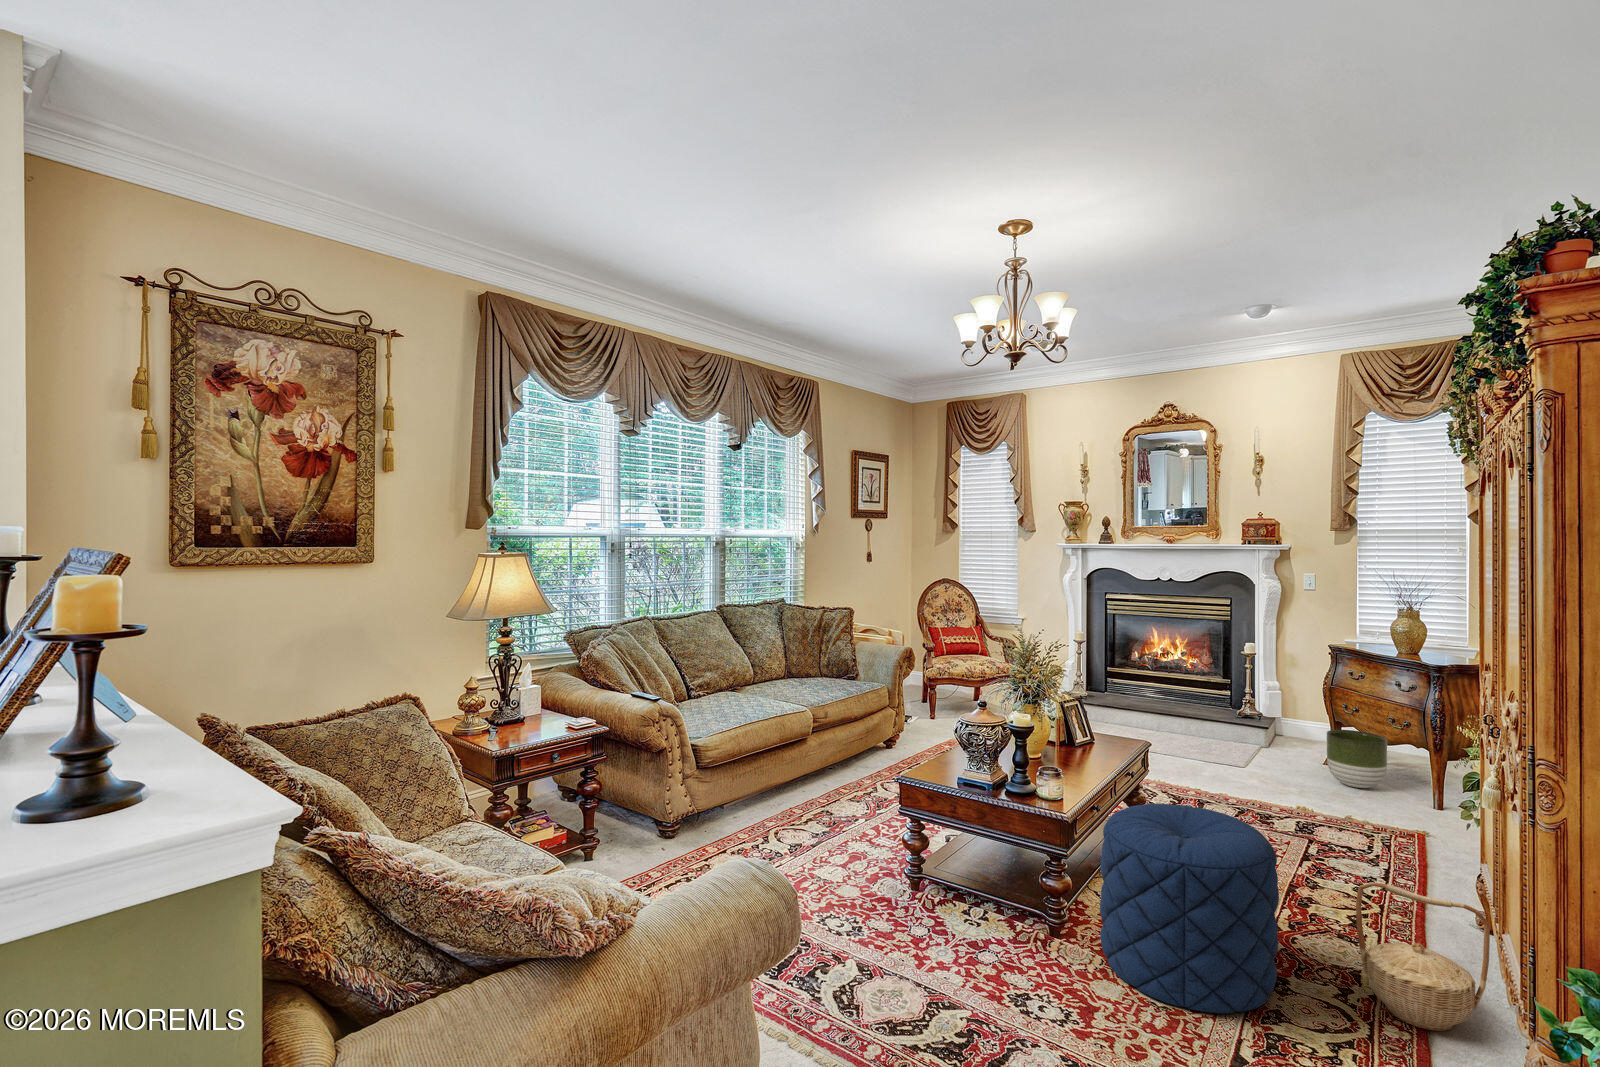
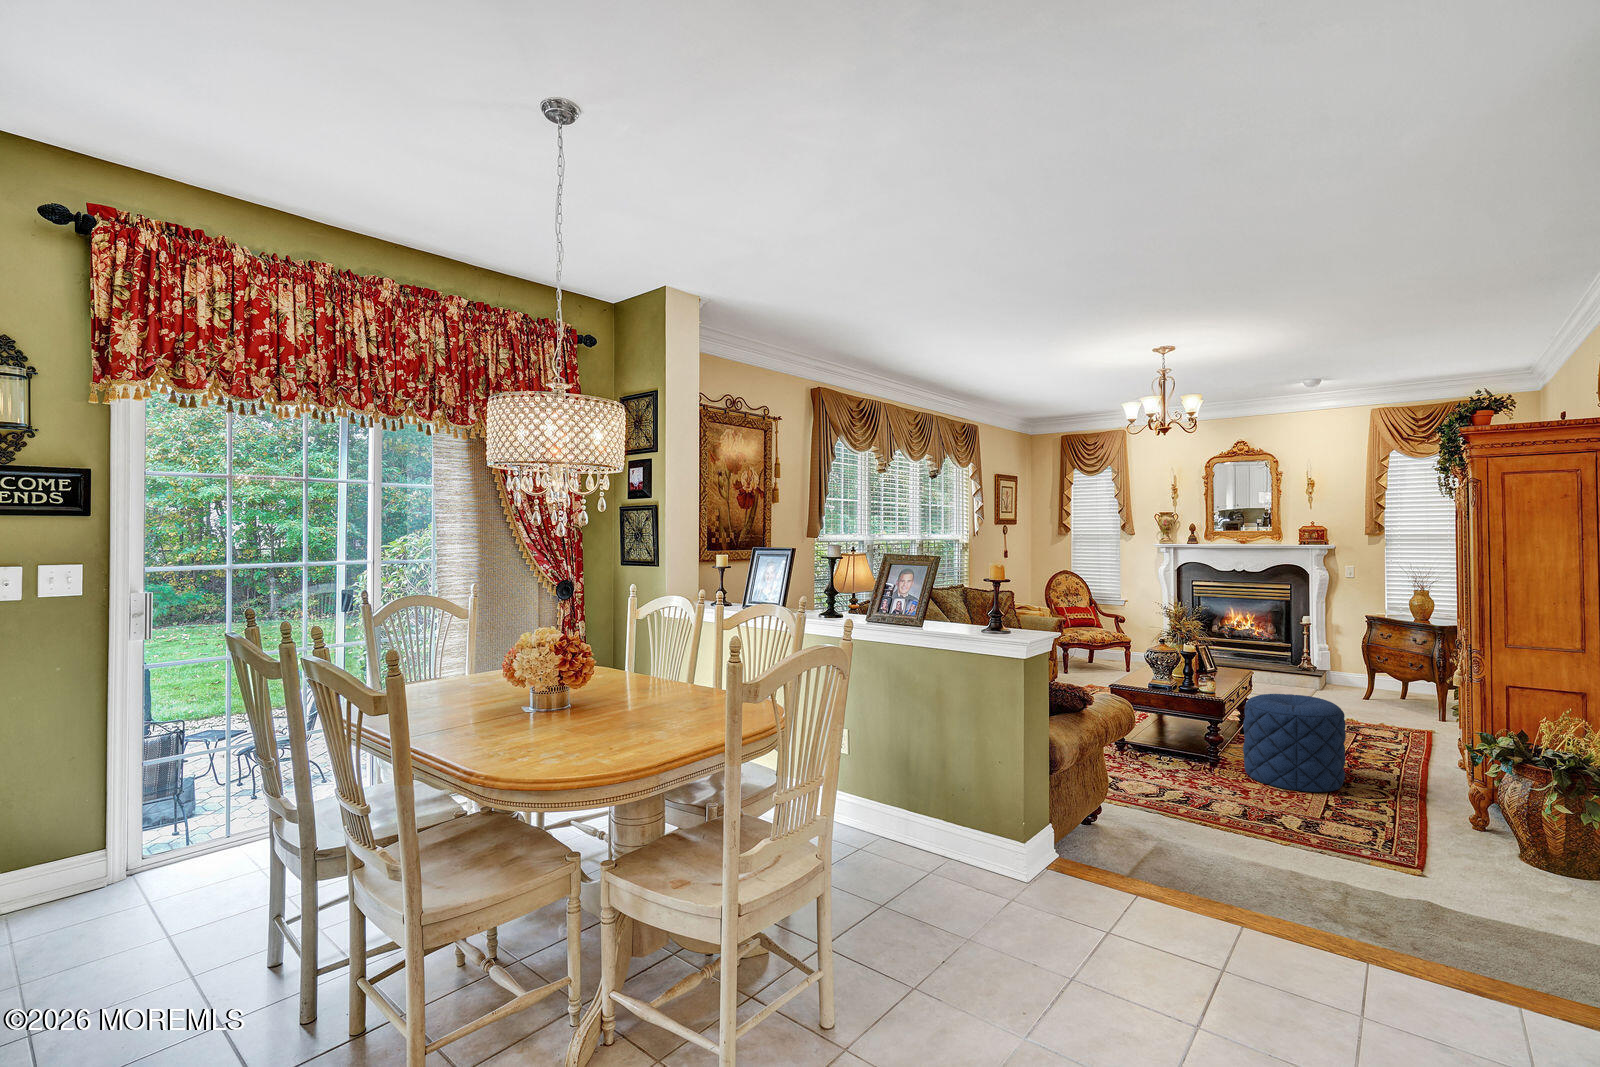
planter: present [1327,730,1387,788] -> none [1364,672,1406,709]
basket: present [1356,882,1490,1031] -> none [1387,727,1457,797]

